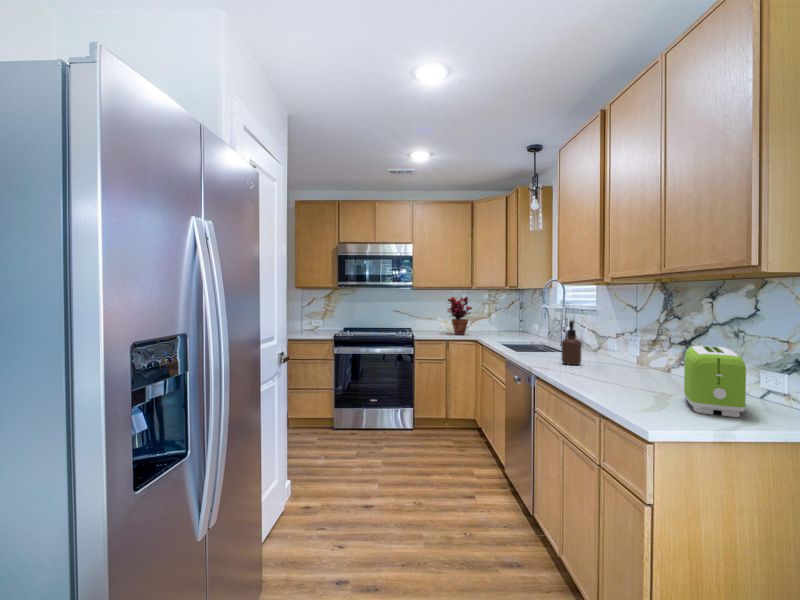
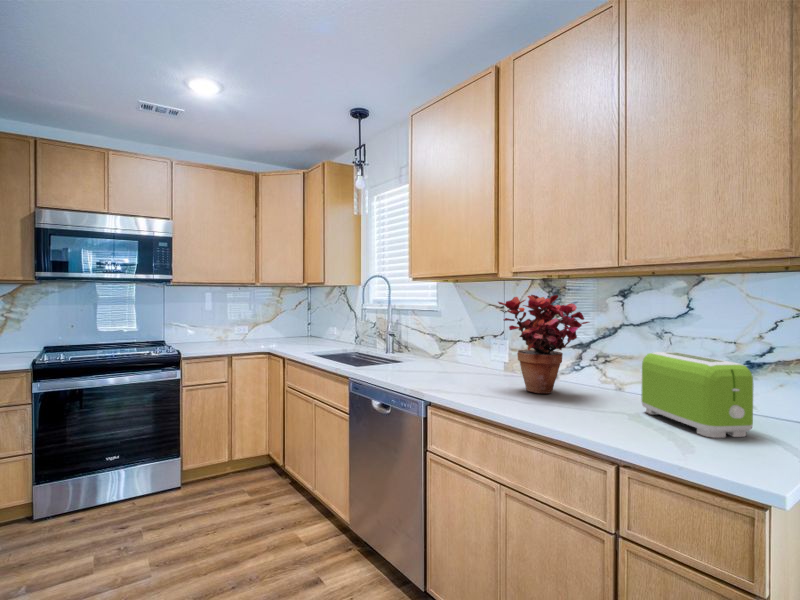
potted plant: present [447,297,472,335] -> present [498,295,589,394]
soap dispenser: present [561,321,581,365] -> none [437,326,460,380]

